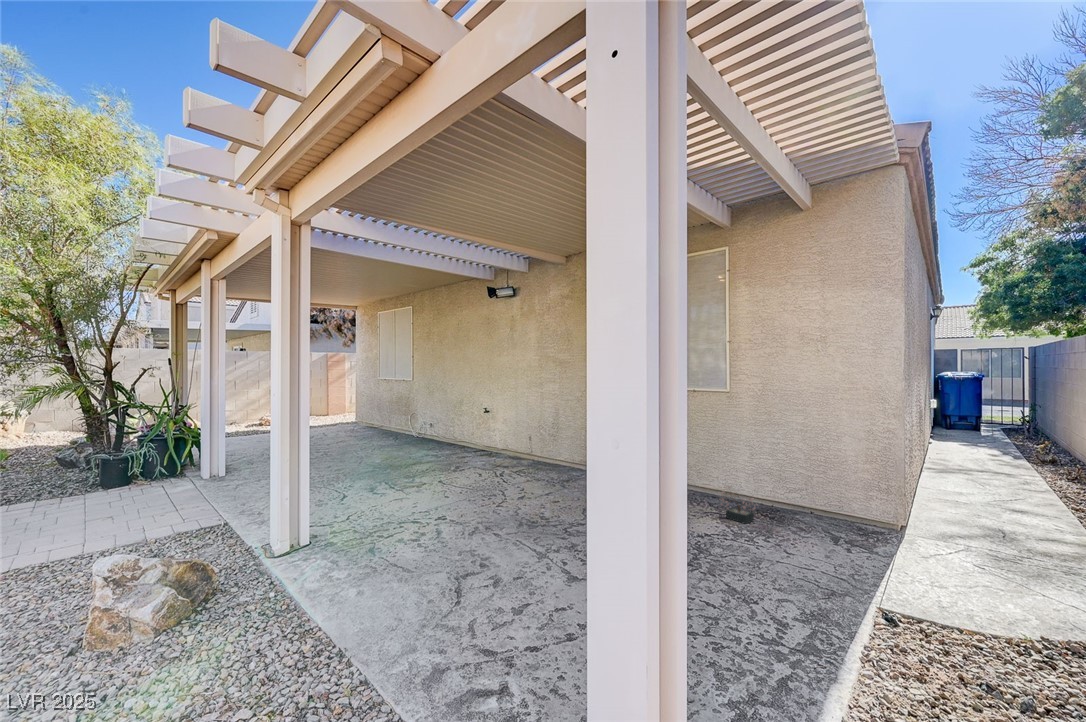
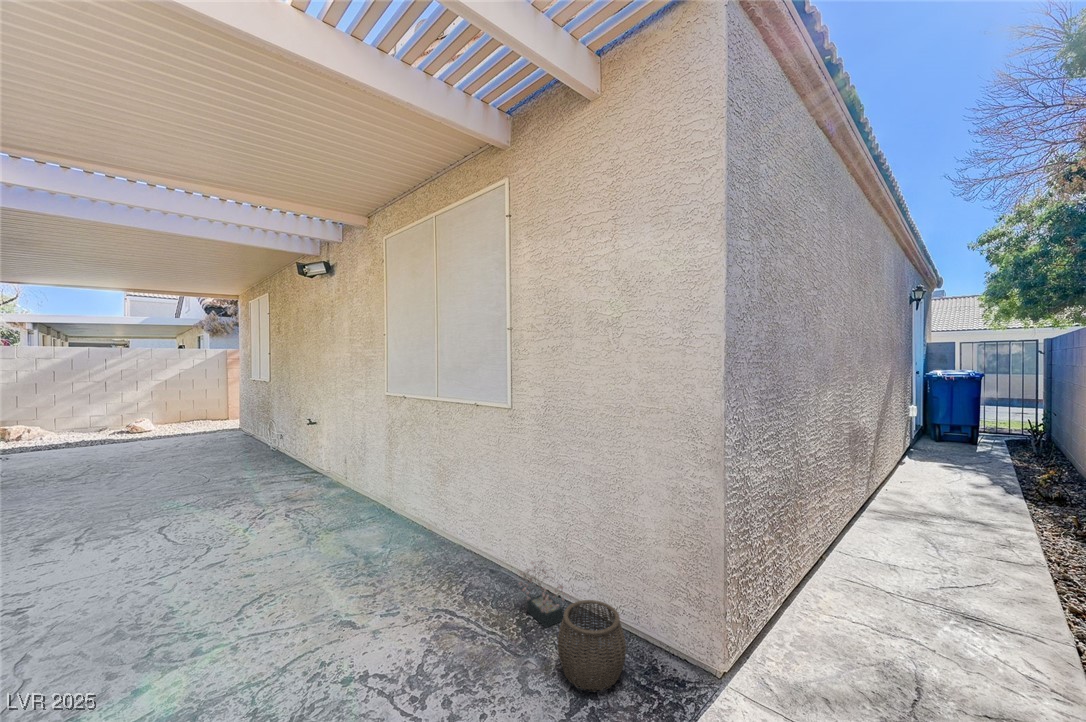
woven basket: none [770,498,818,545] -> present [557,600,626,691]

